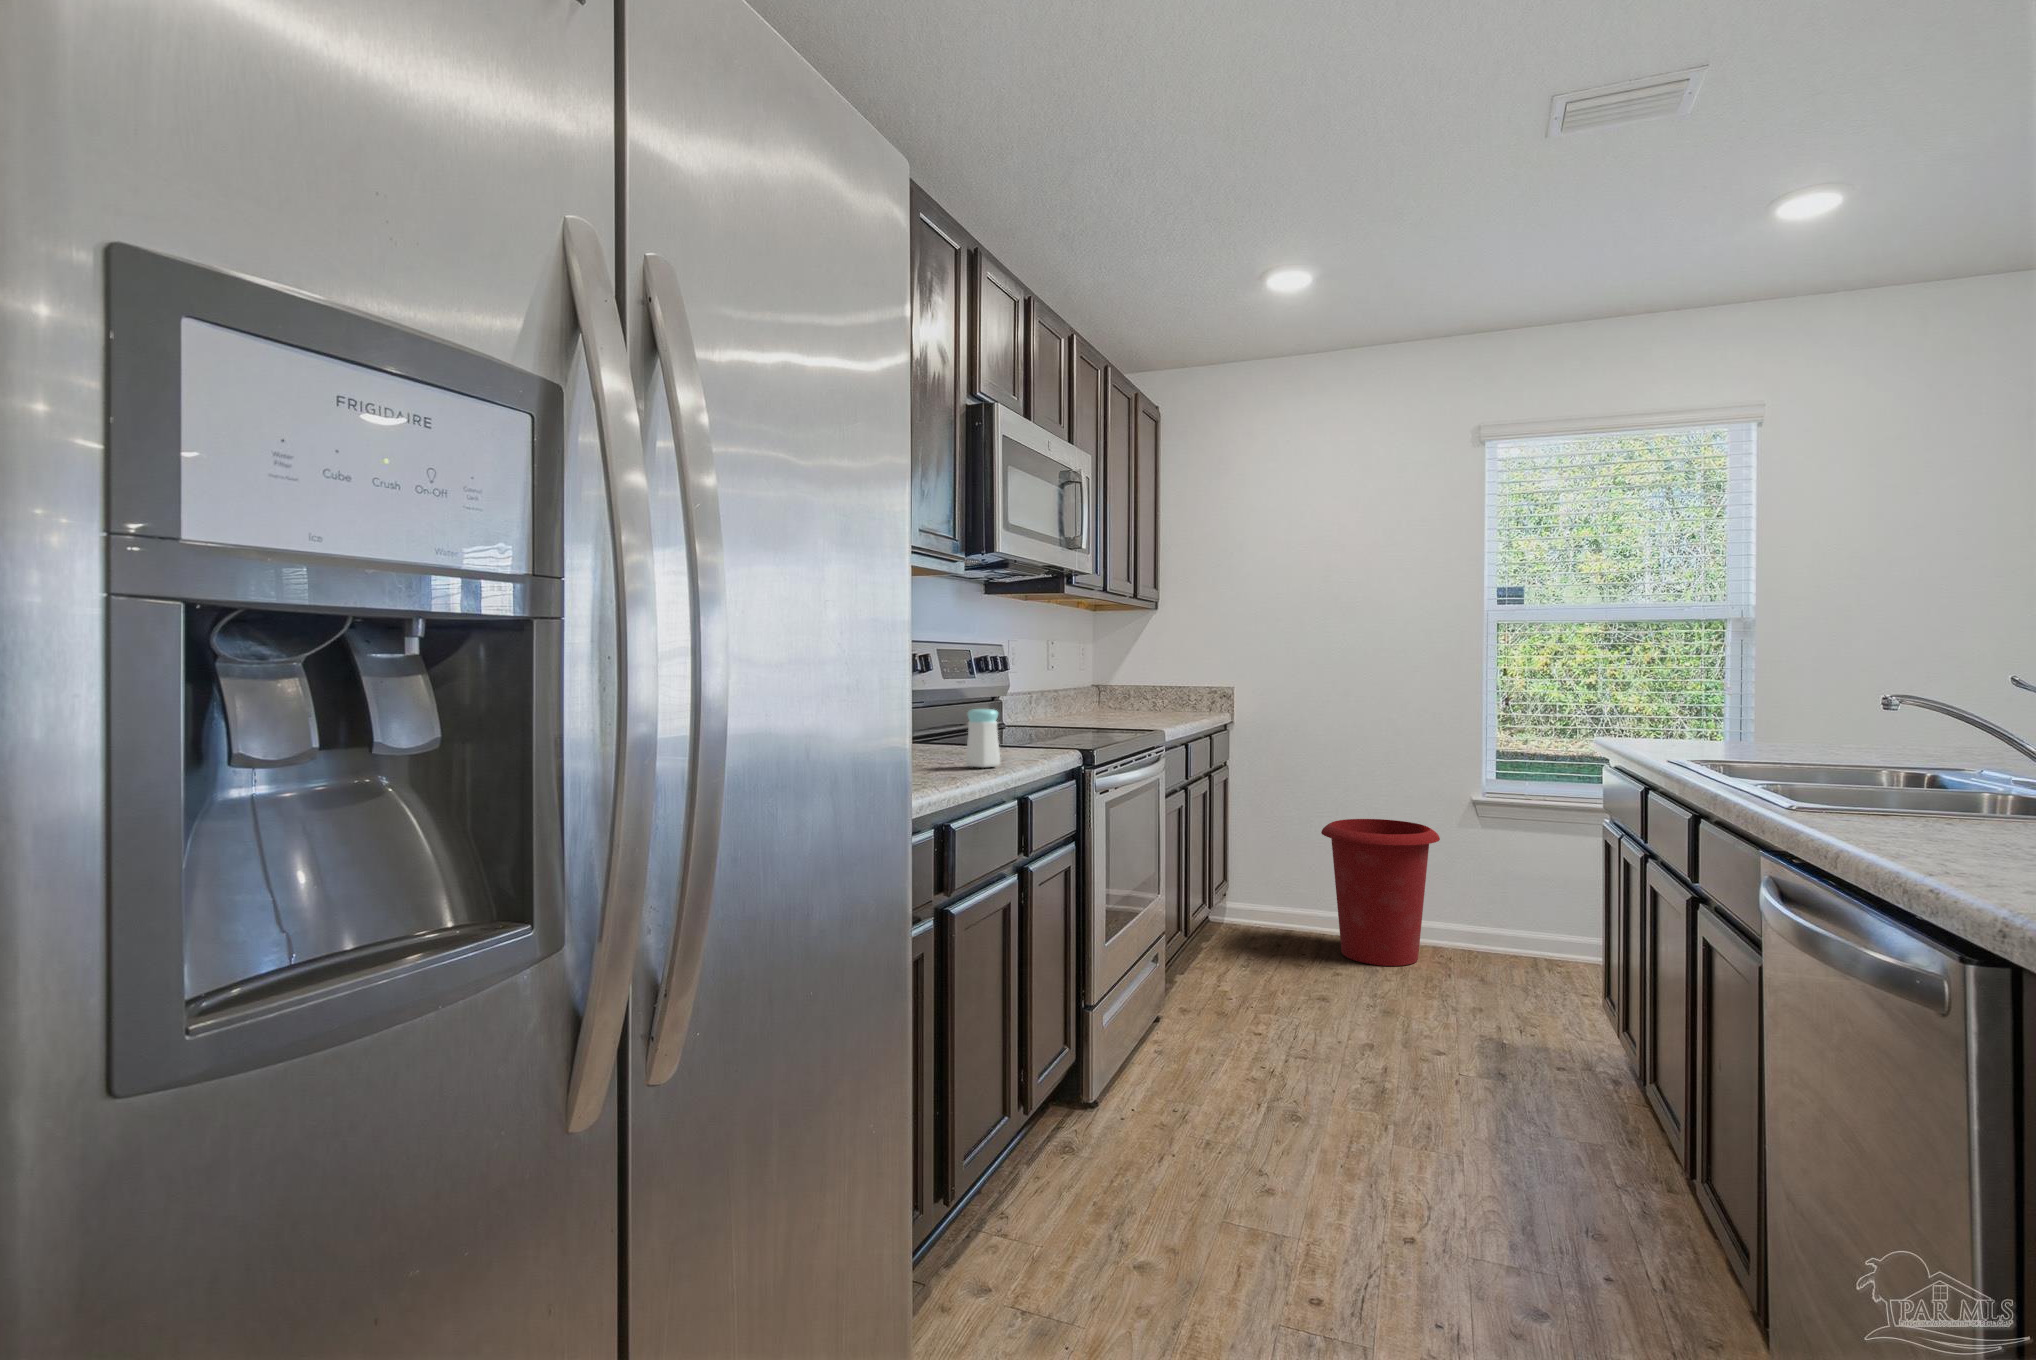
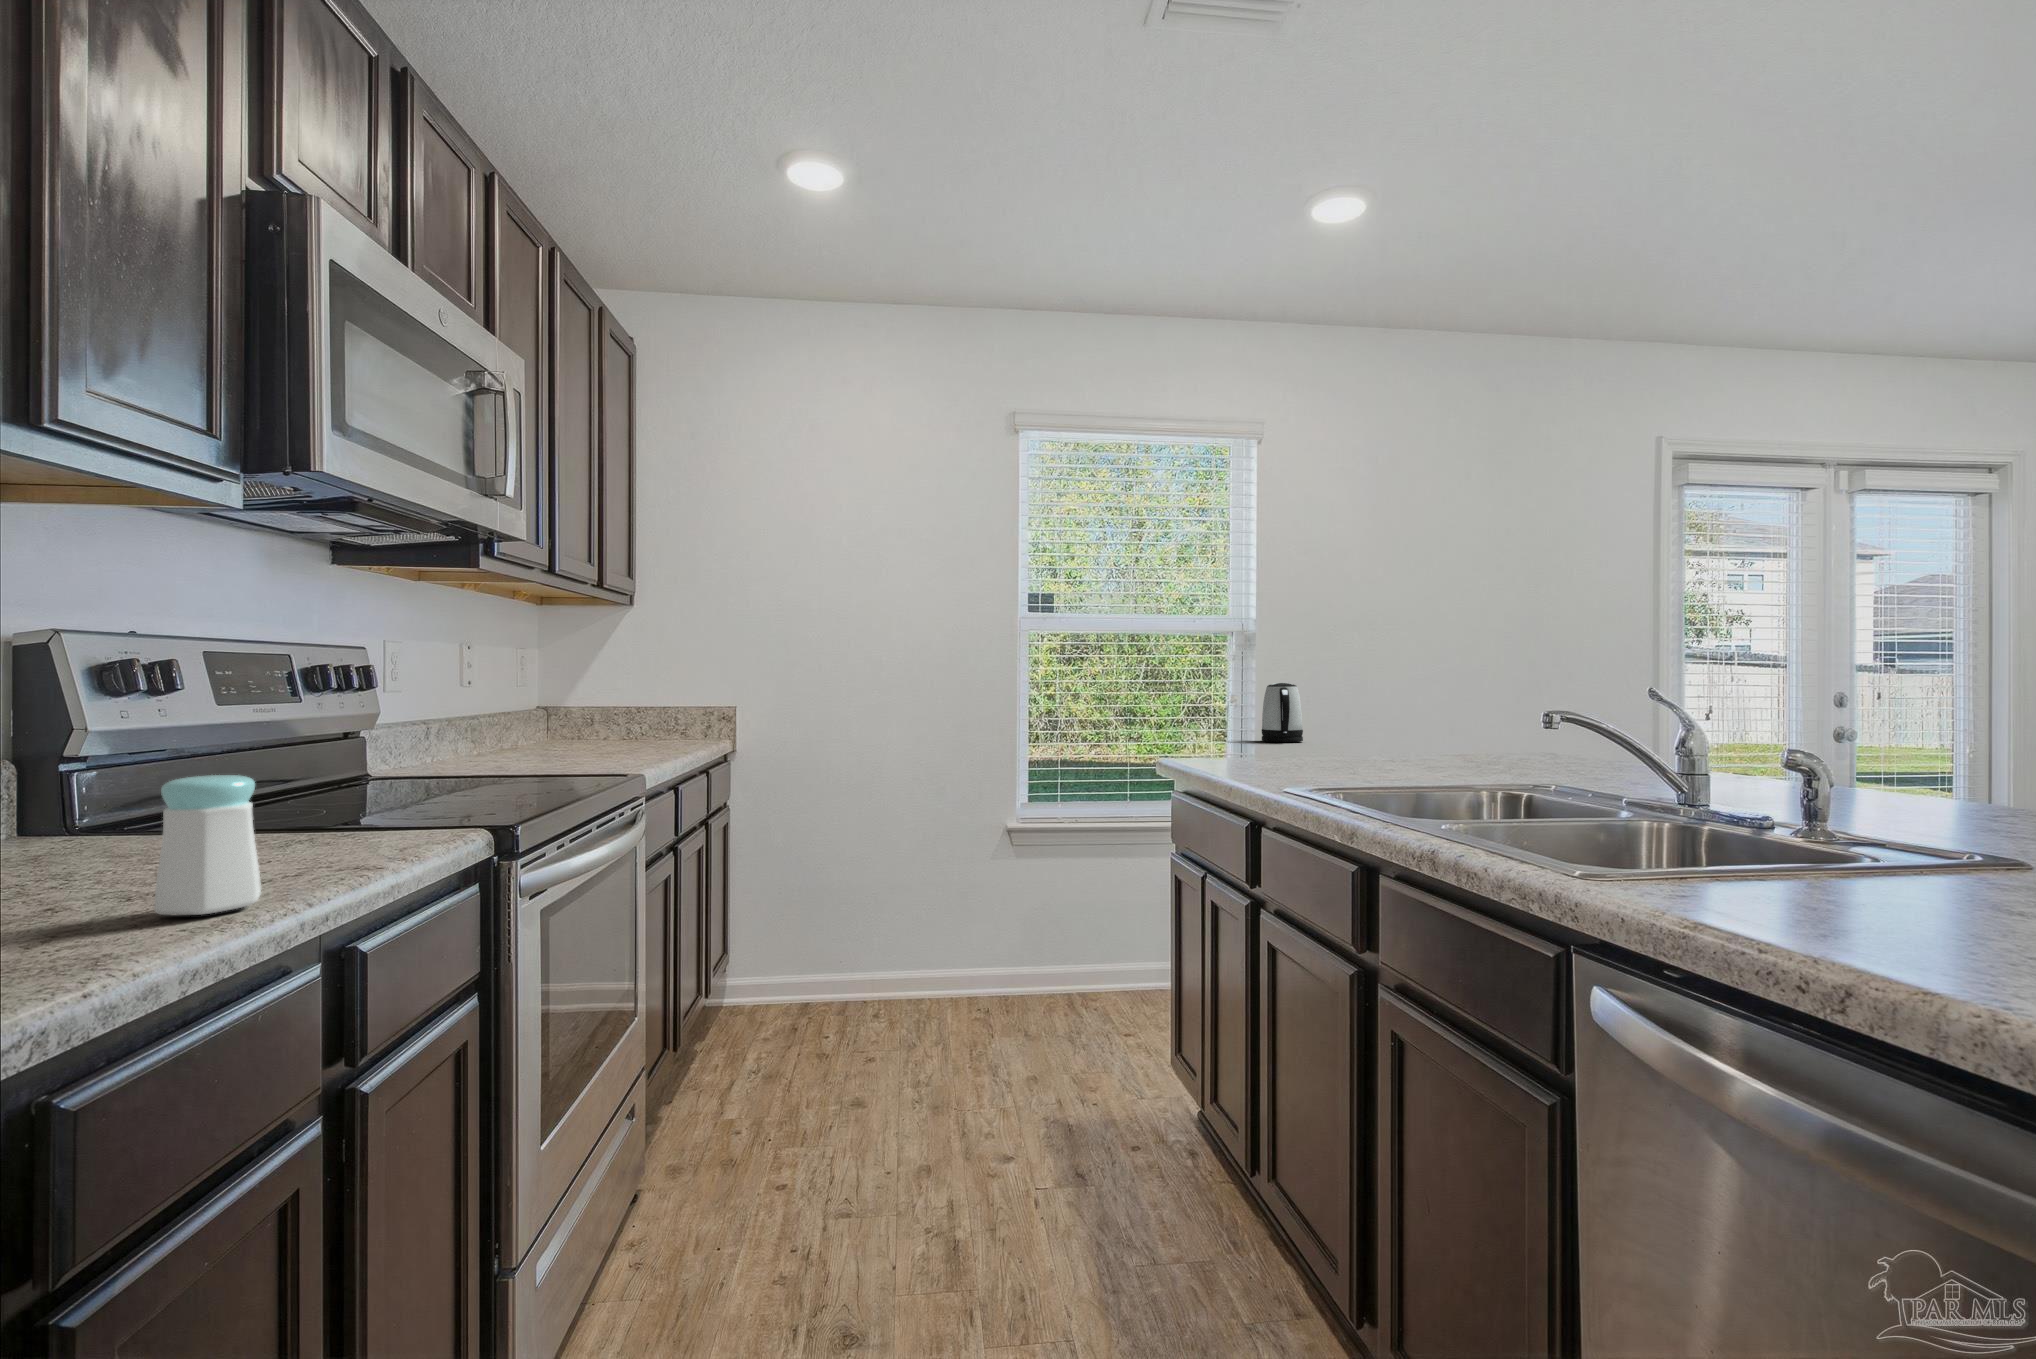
kettle: none [1774,672,1829,735] -> present [1262,683,1303,742]
waste bin: present [1321,819,1440,966] -> none [846,856,978,1035]

